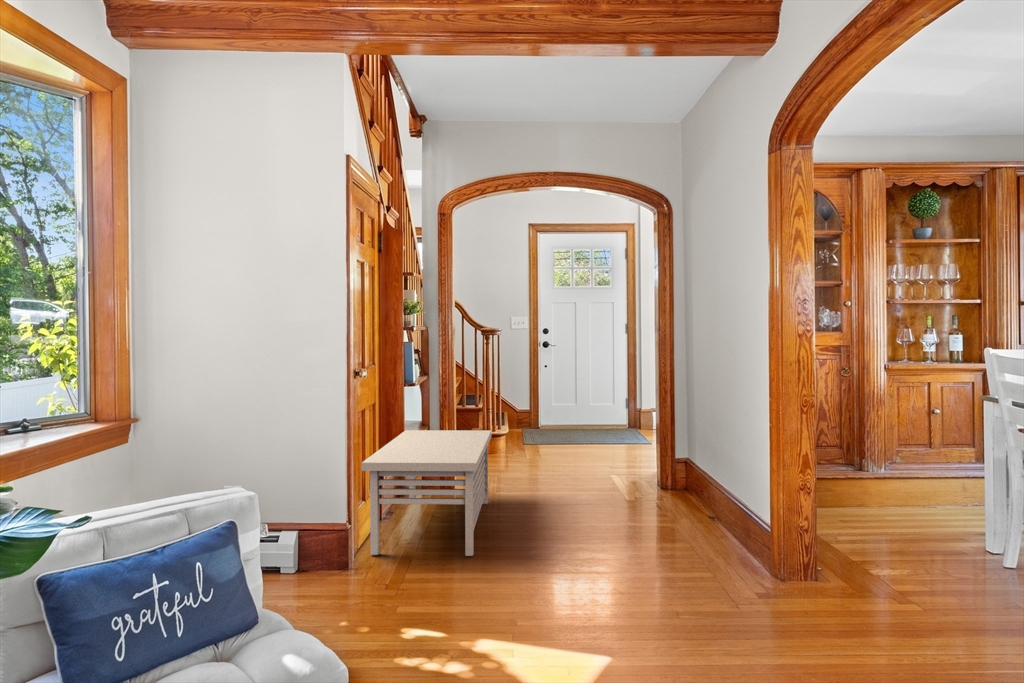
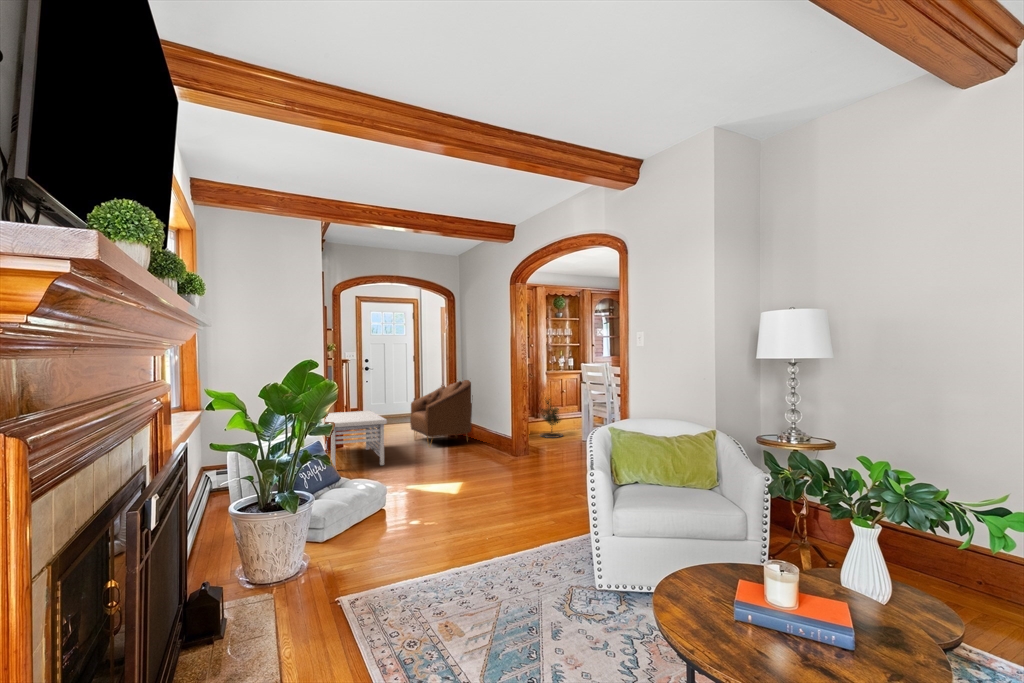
armchair: none [576,374,699,515] -> present [410,379,472,447]
potted tree: none [860,419,928,524] -> present [540,398,562,438]

